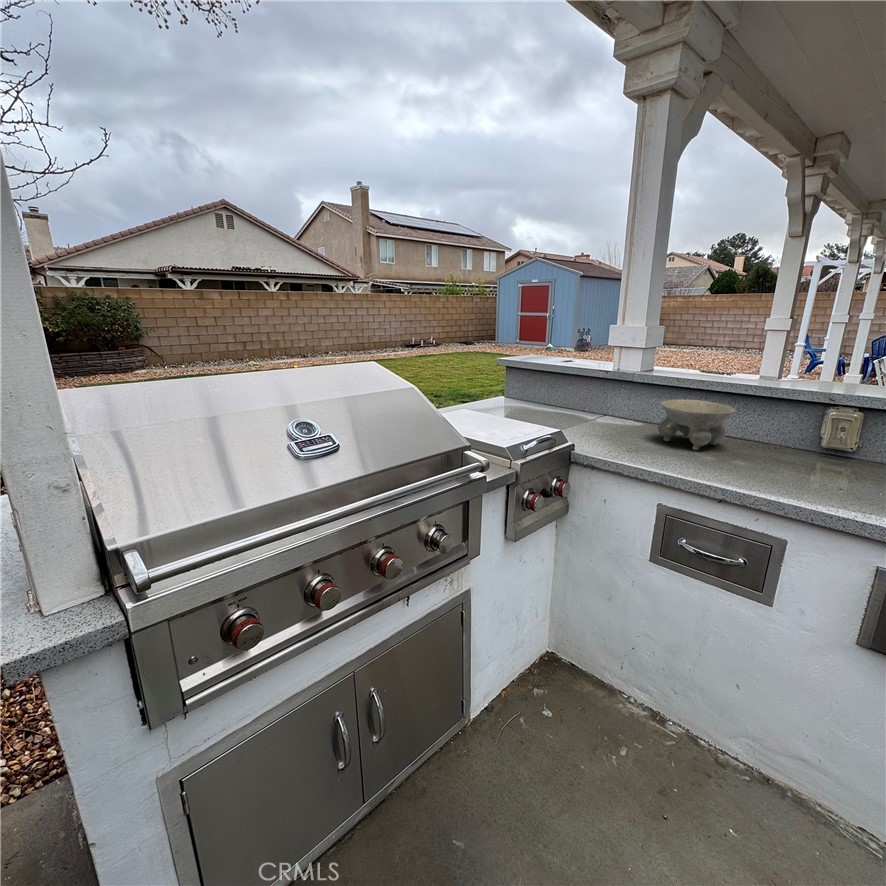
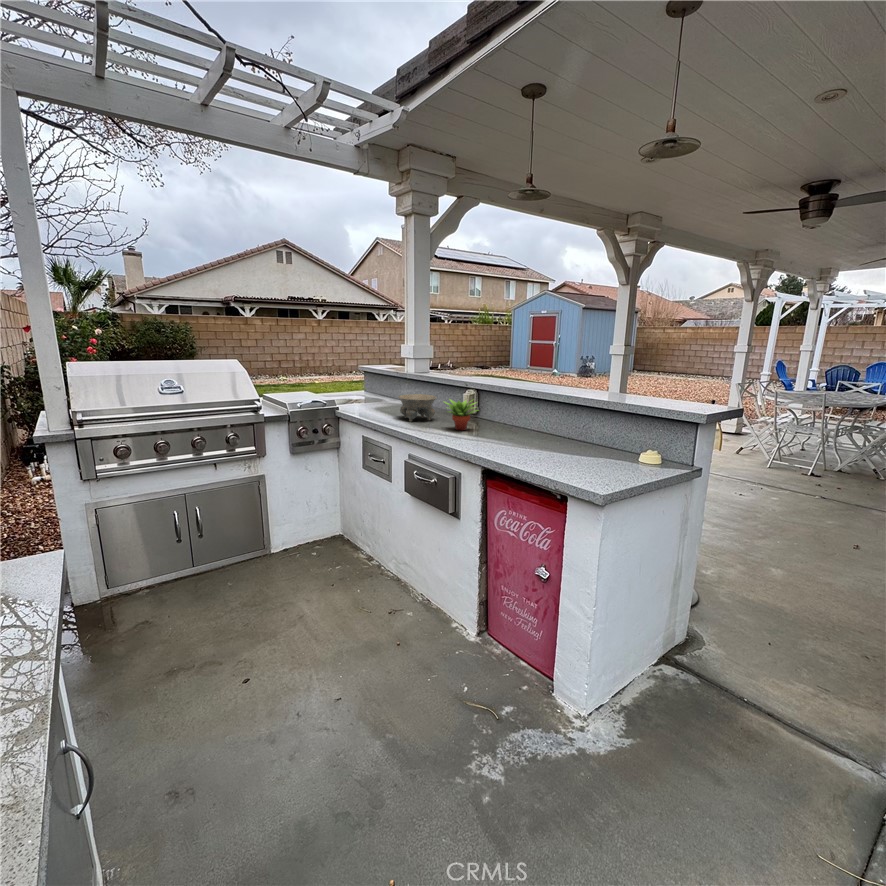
succulent plant: none [796,410,874,468] -> present [444,399,475,430]

